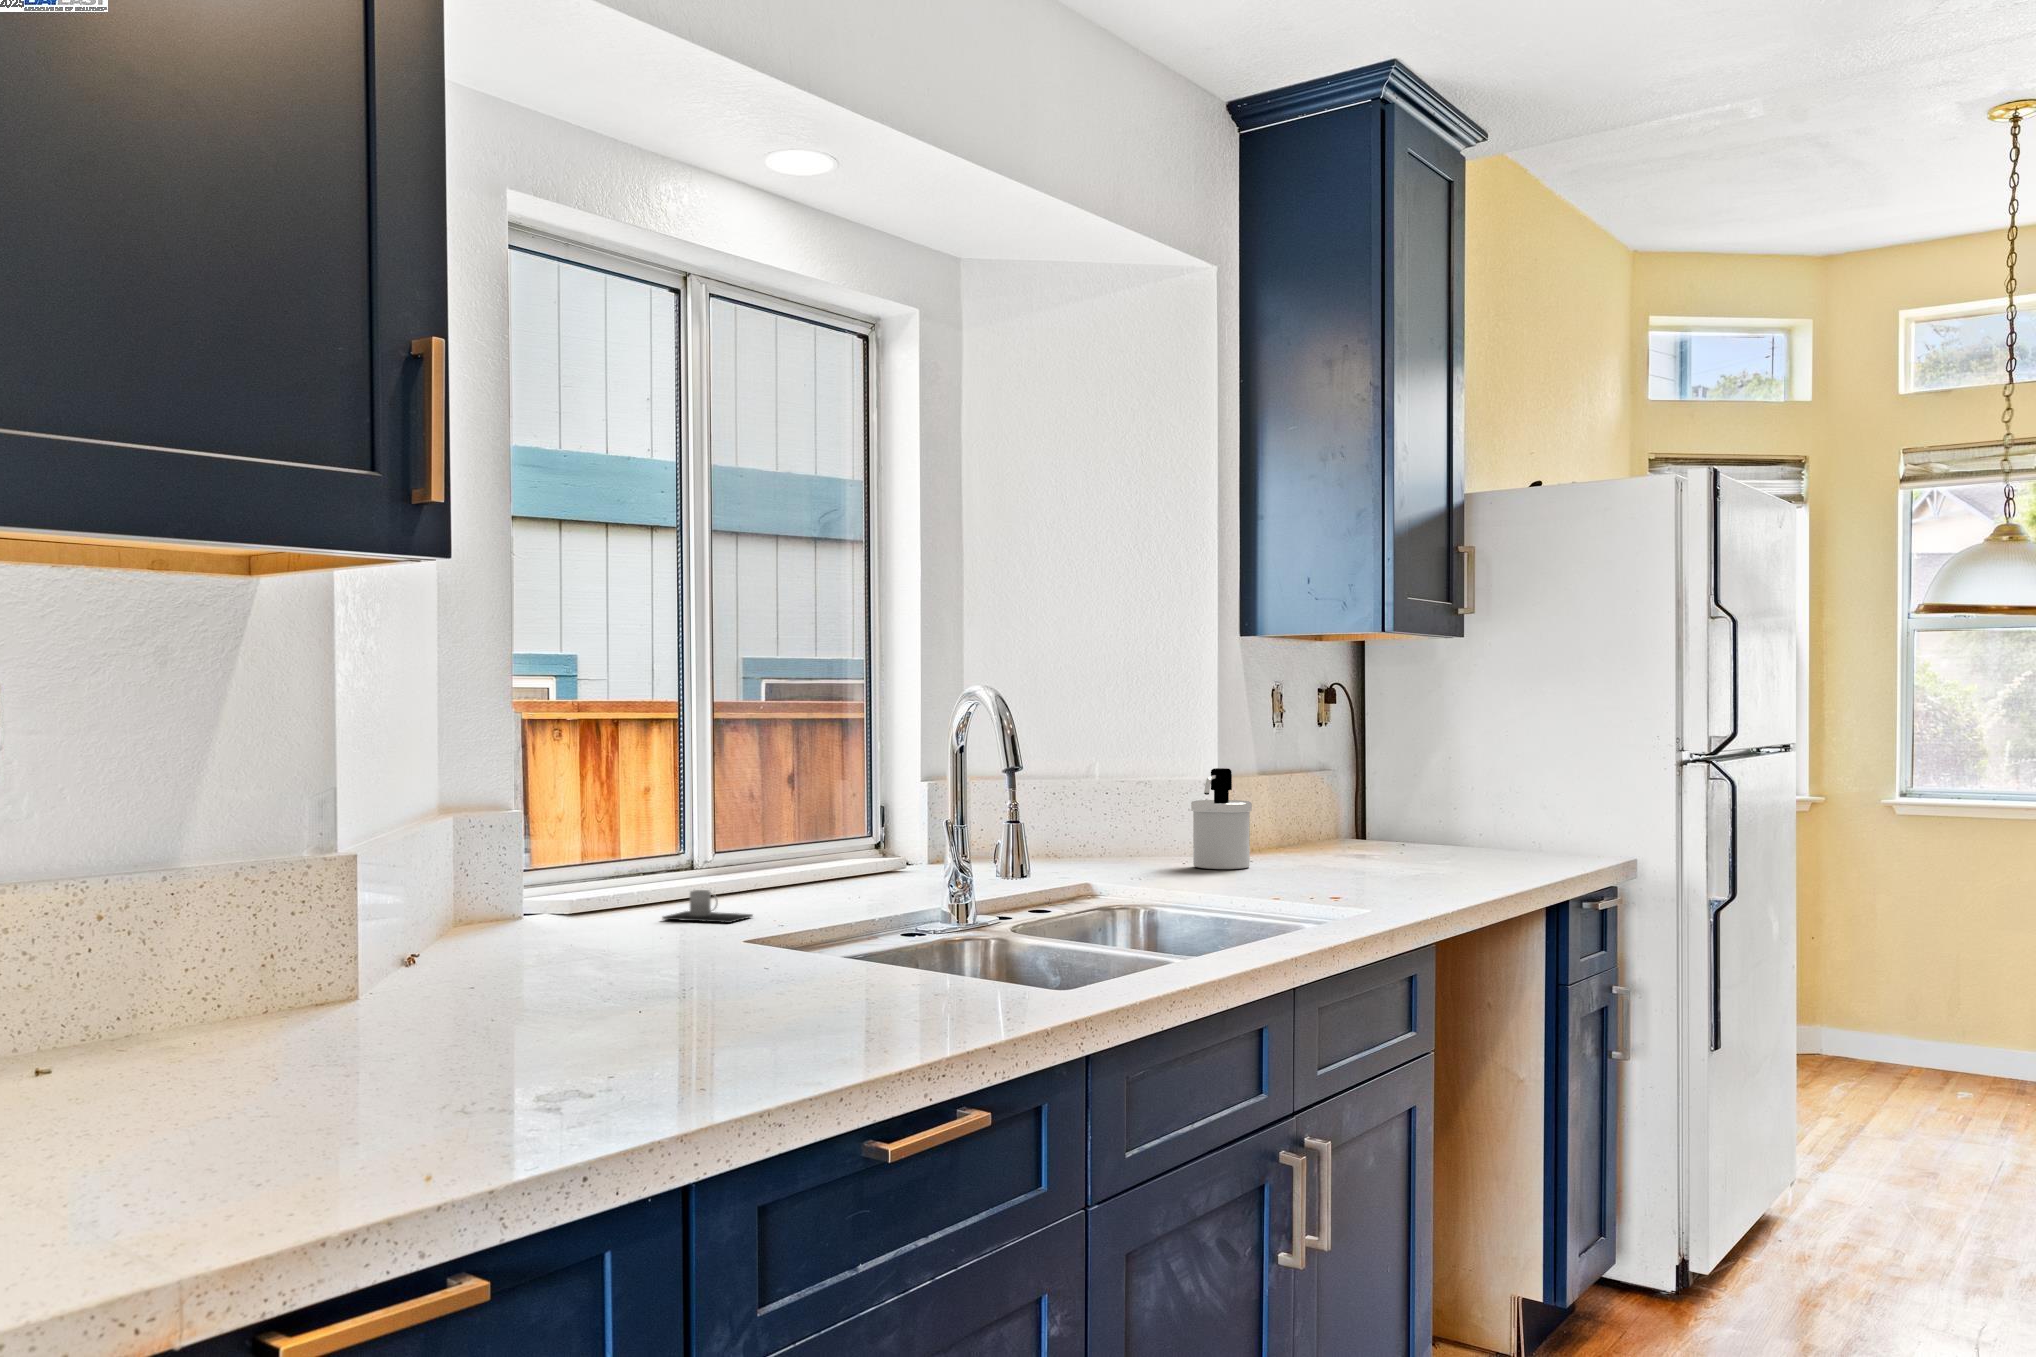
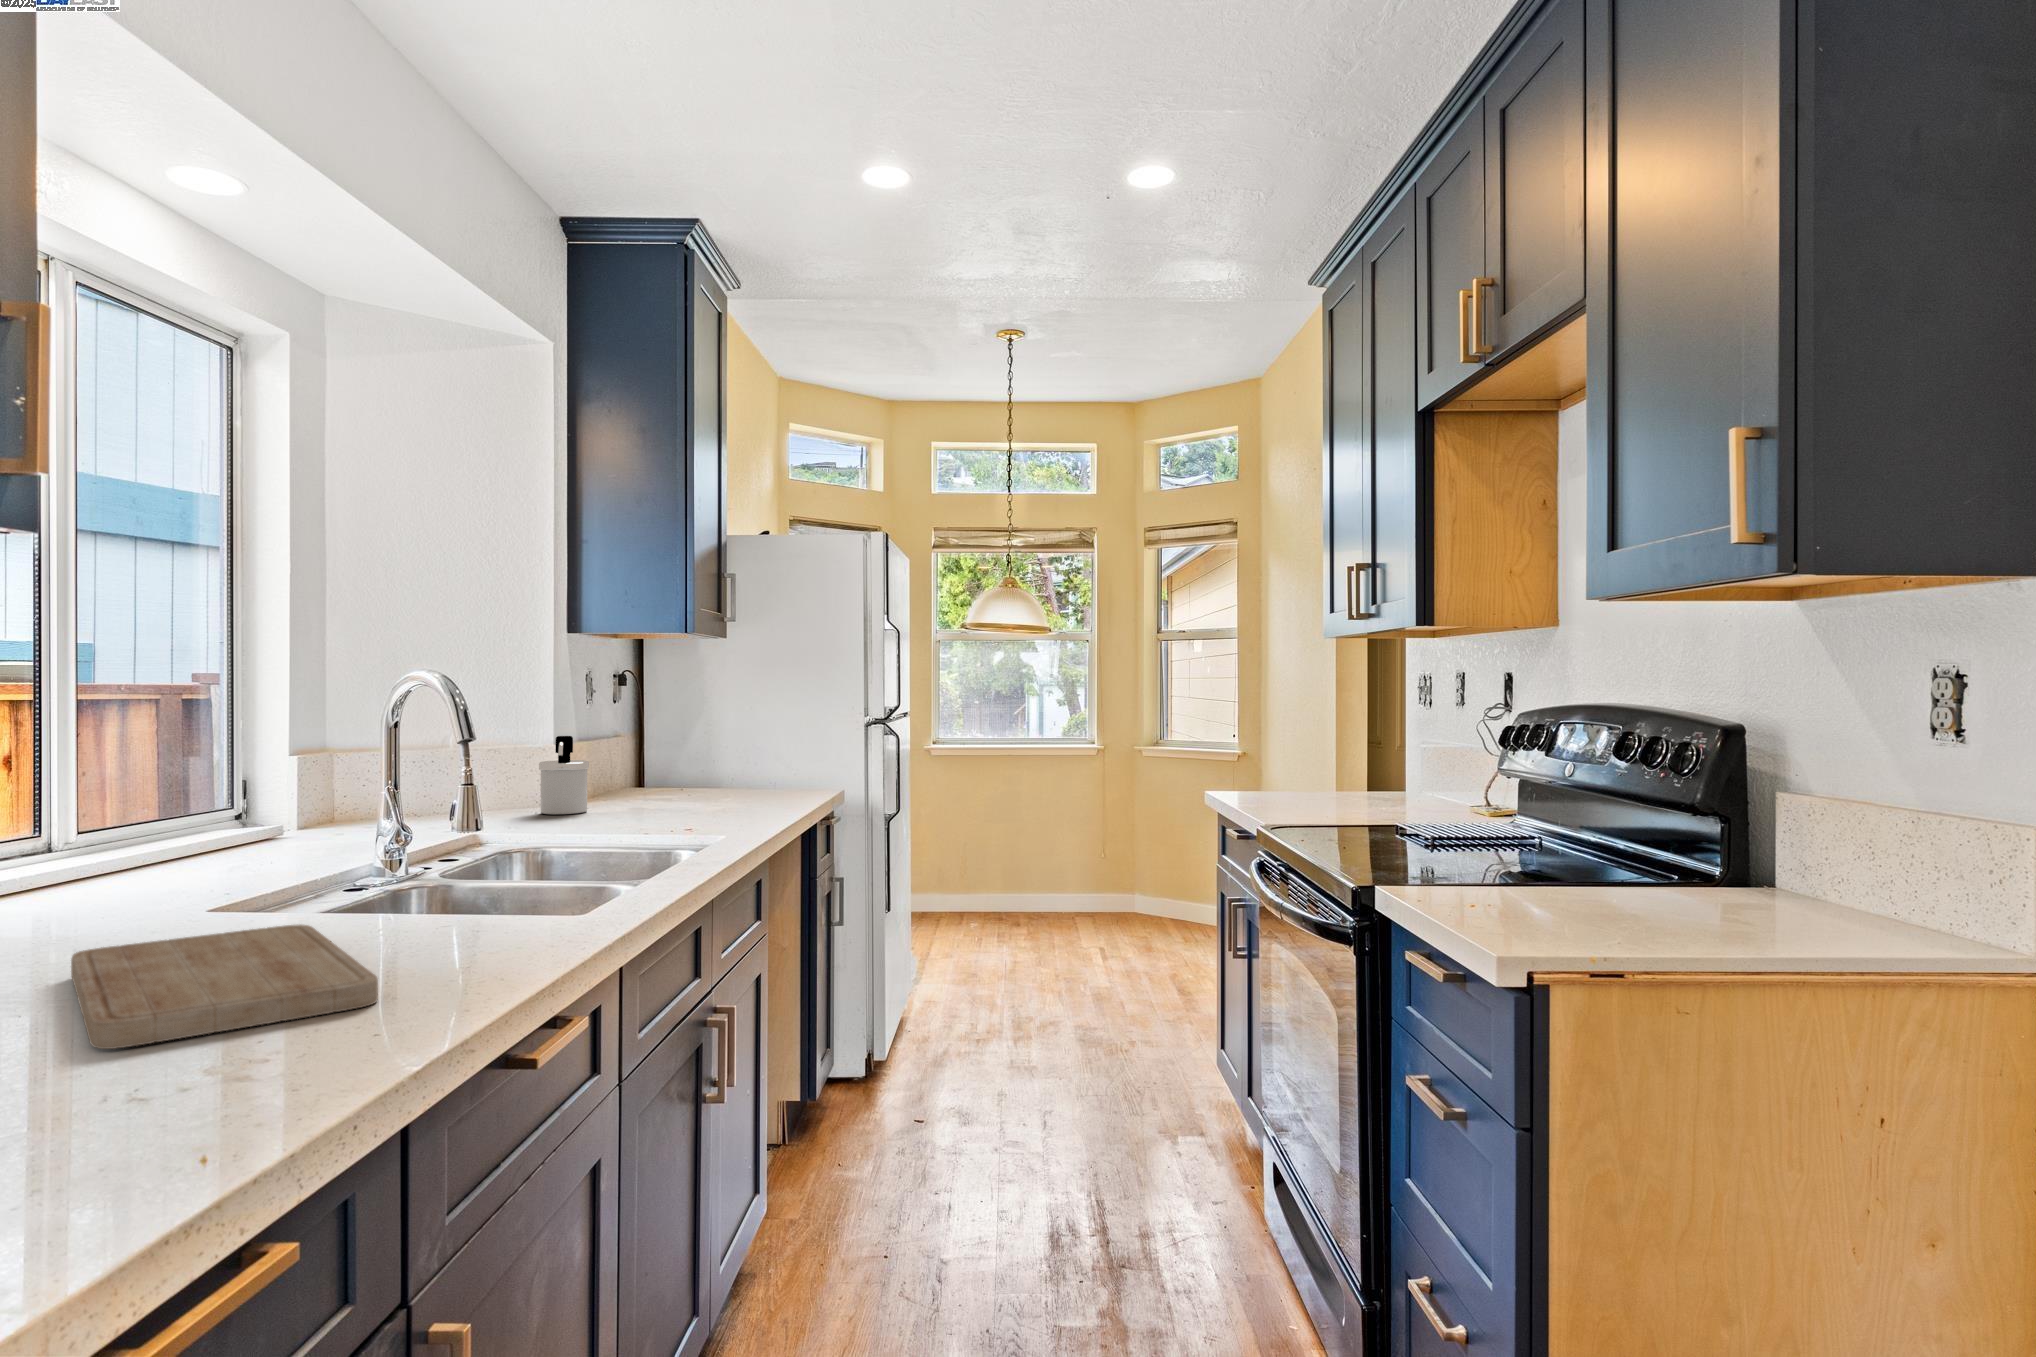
mug: present [663,890,752,923] -> none [69,870,178,903]
cutting board: none [504,956,774,1045] -> present [71,925,378,1049]

